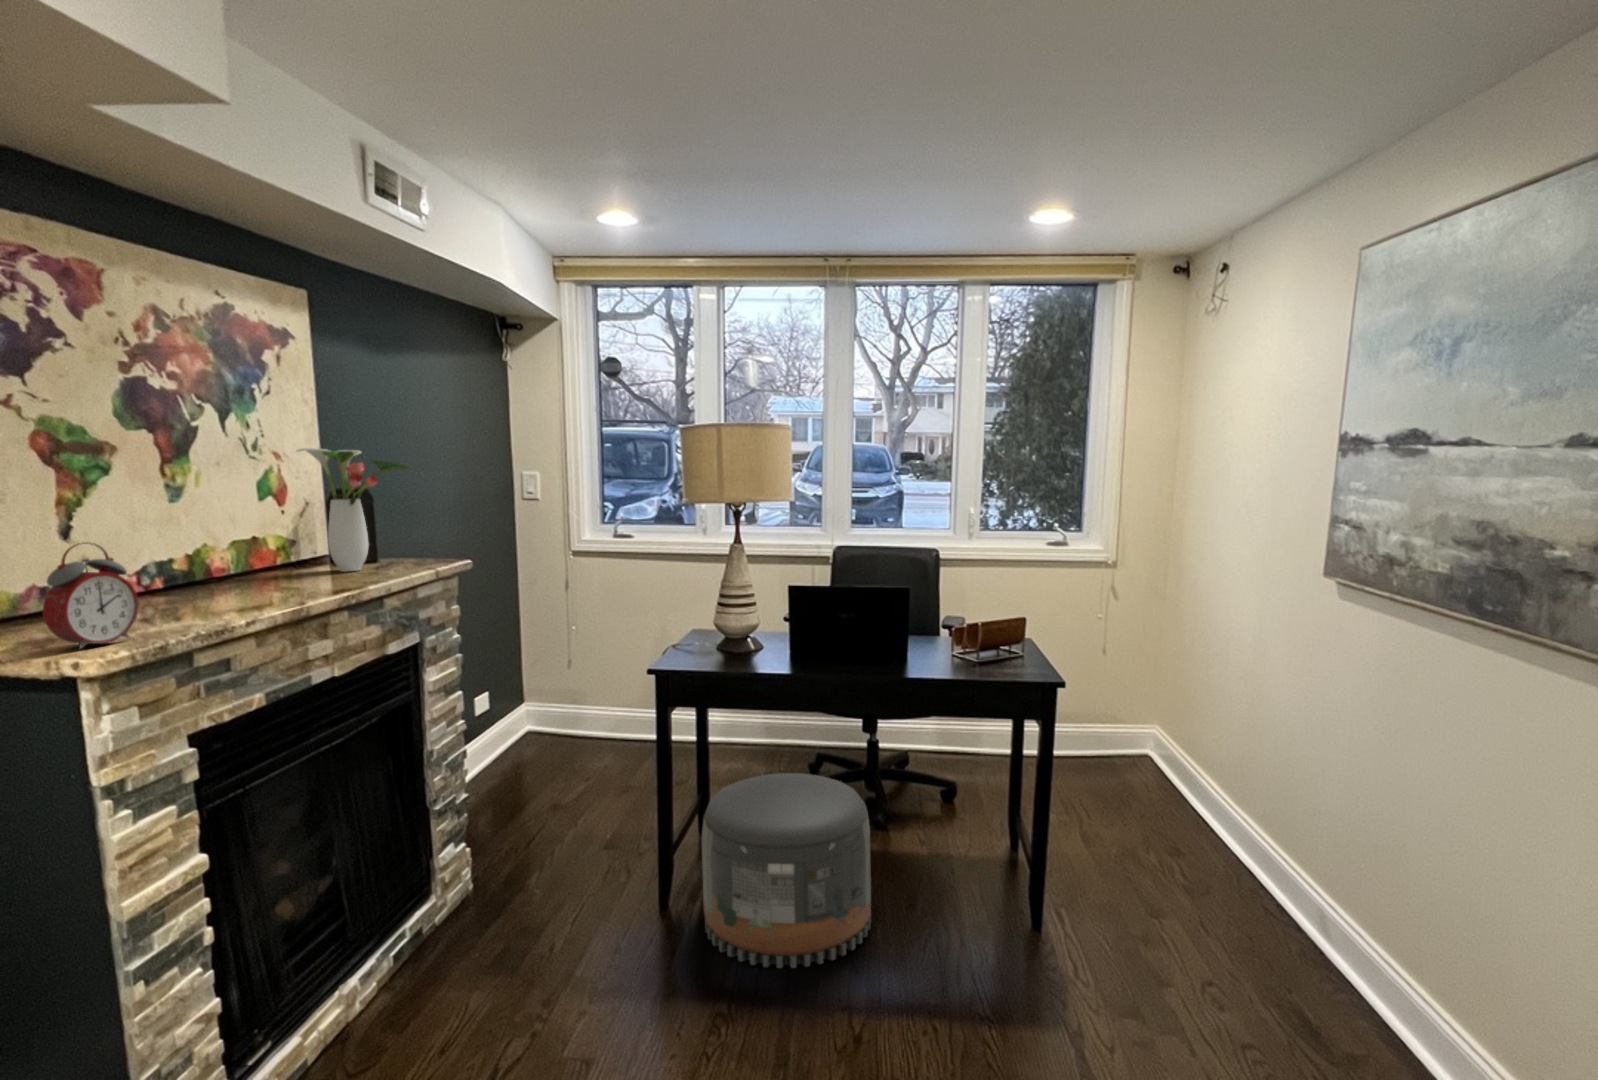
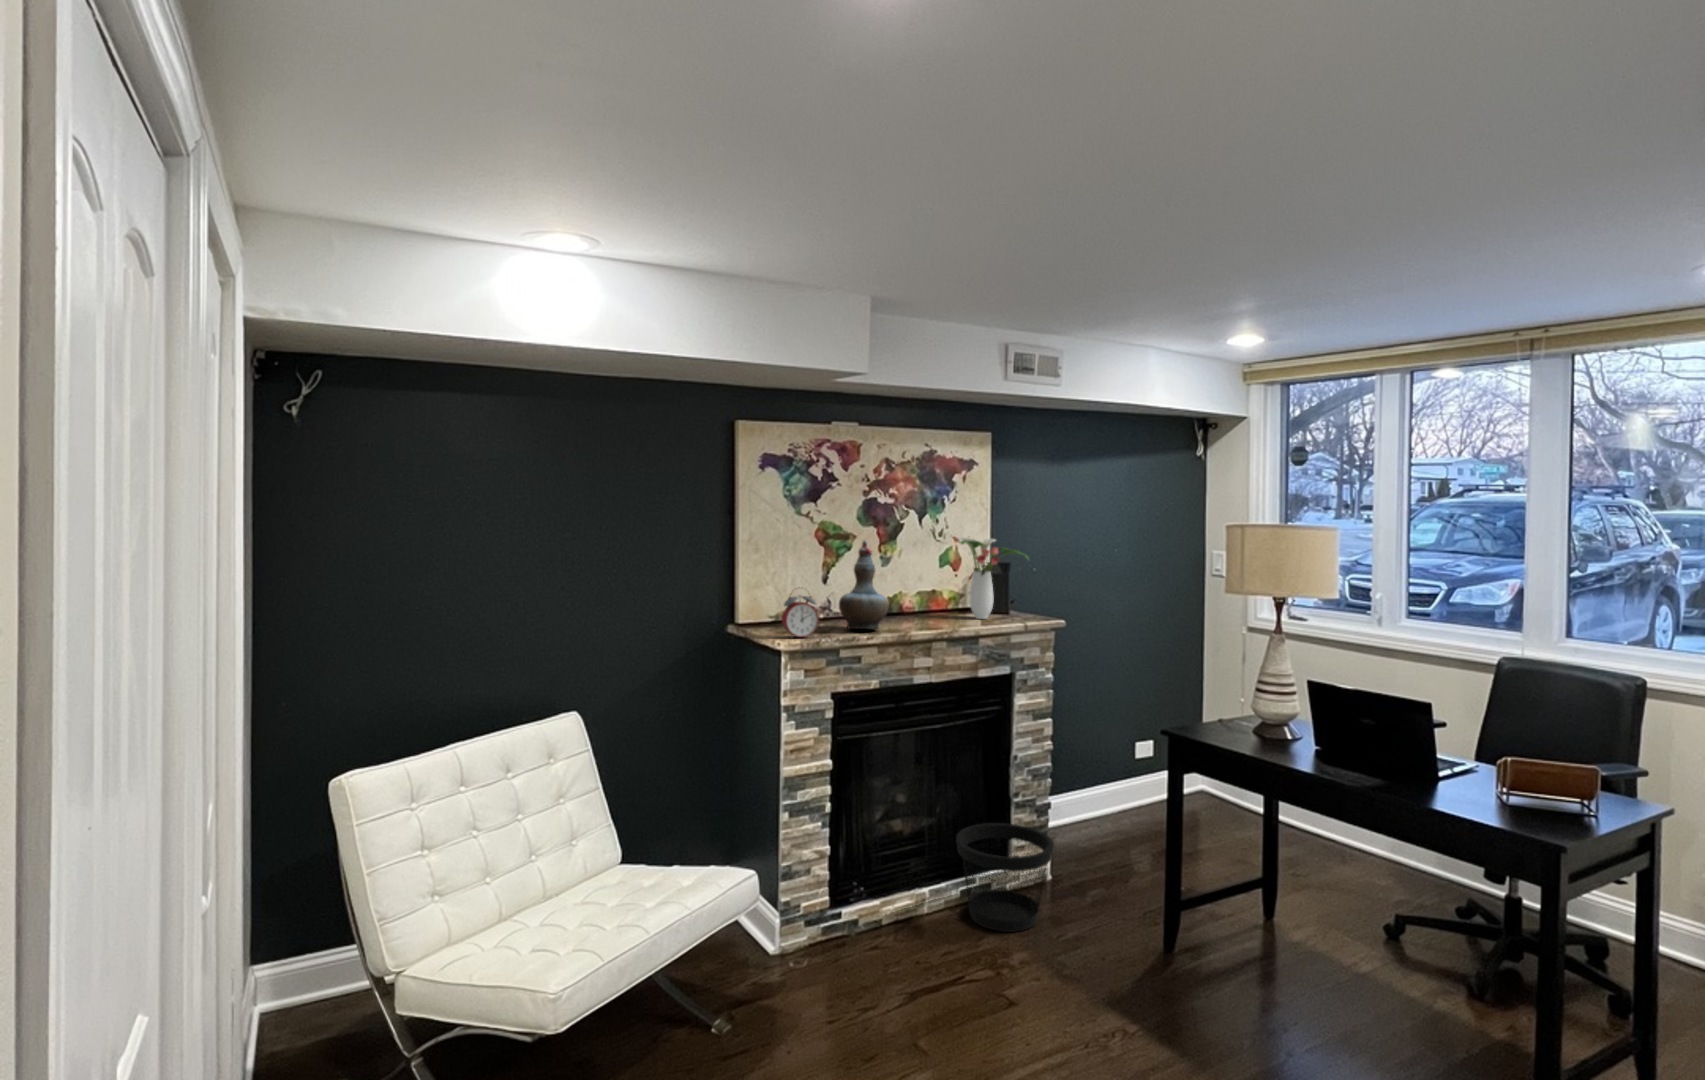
decorative vase: none [140,445,251,614] -> present [839,540,889,629]
pouf: present [701,773,871,968] -> none [1172,851,1343,1033]
wastebasket: none [389,846,538,1012] -> present [956,823,1054,932]

